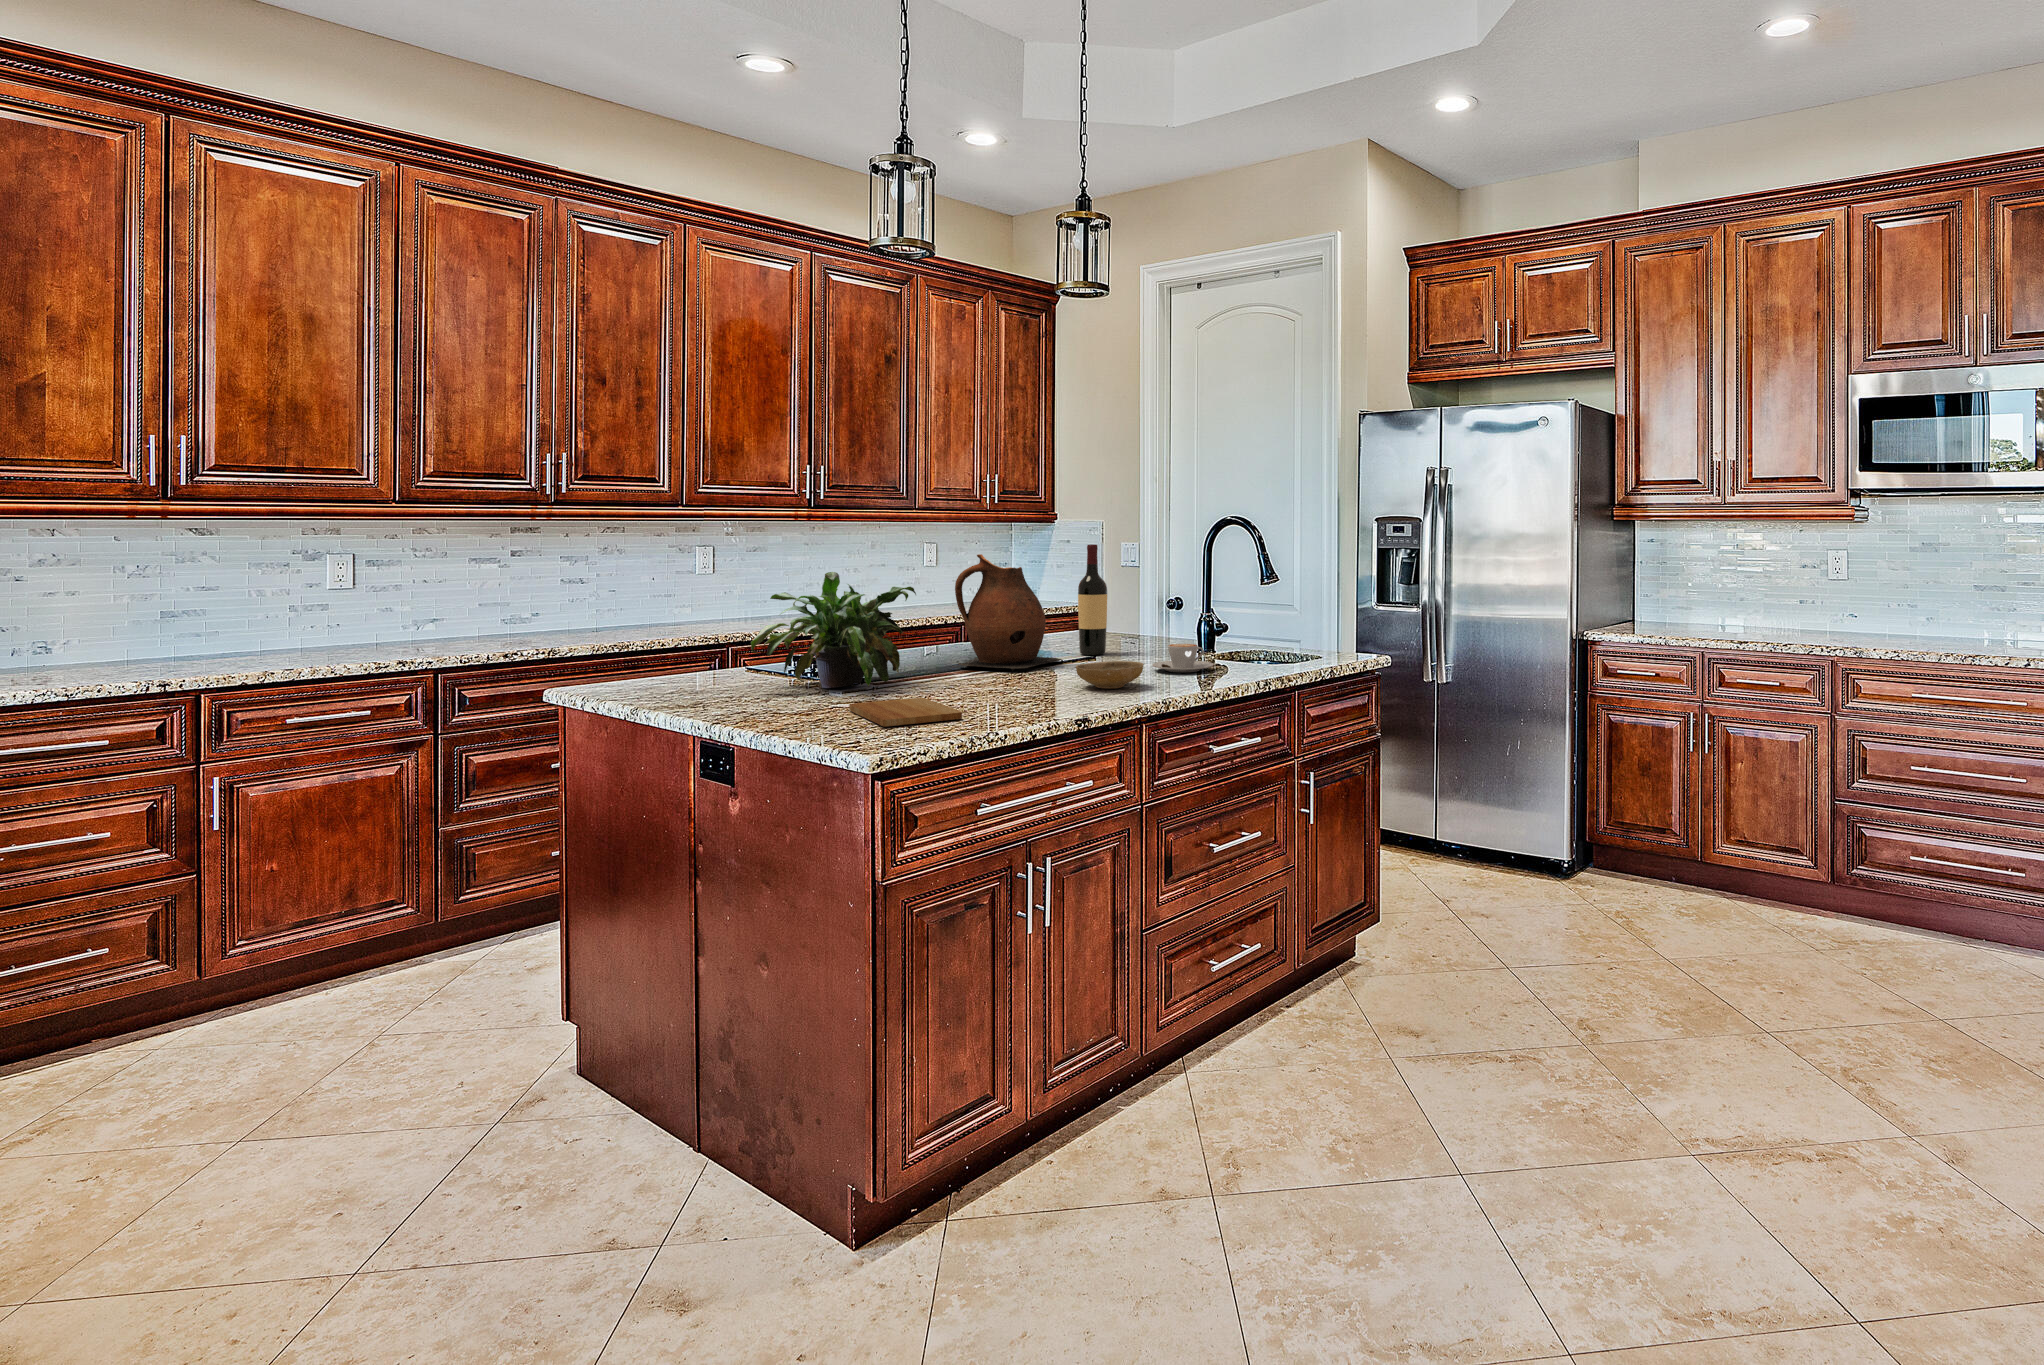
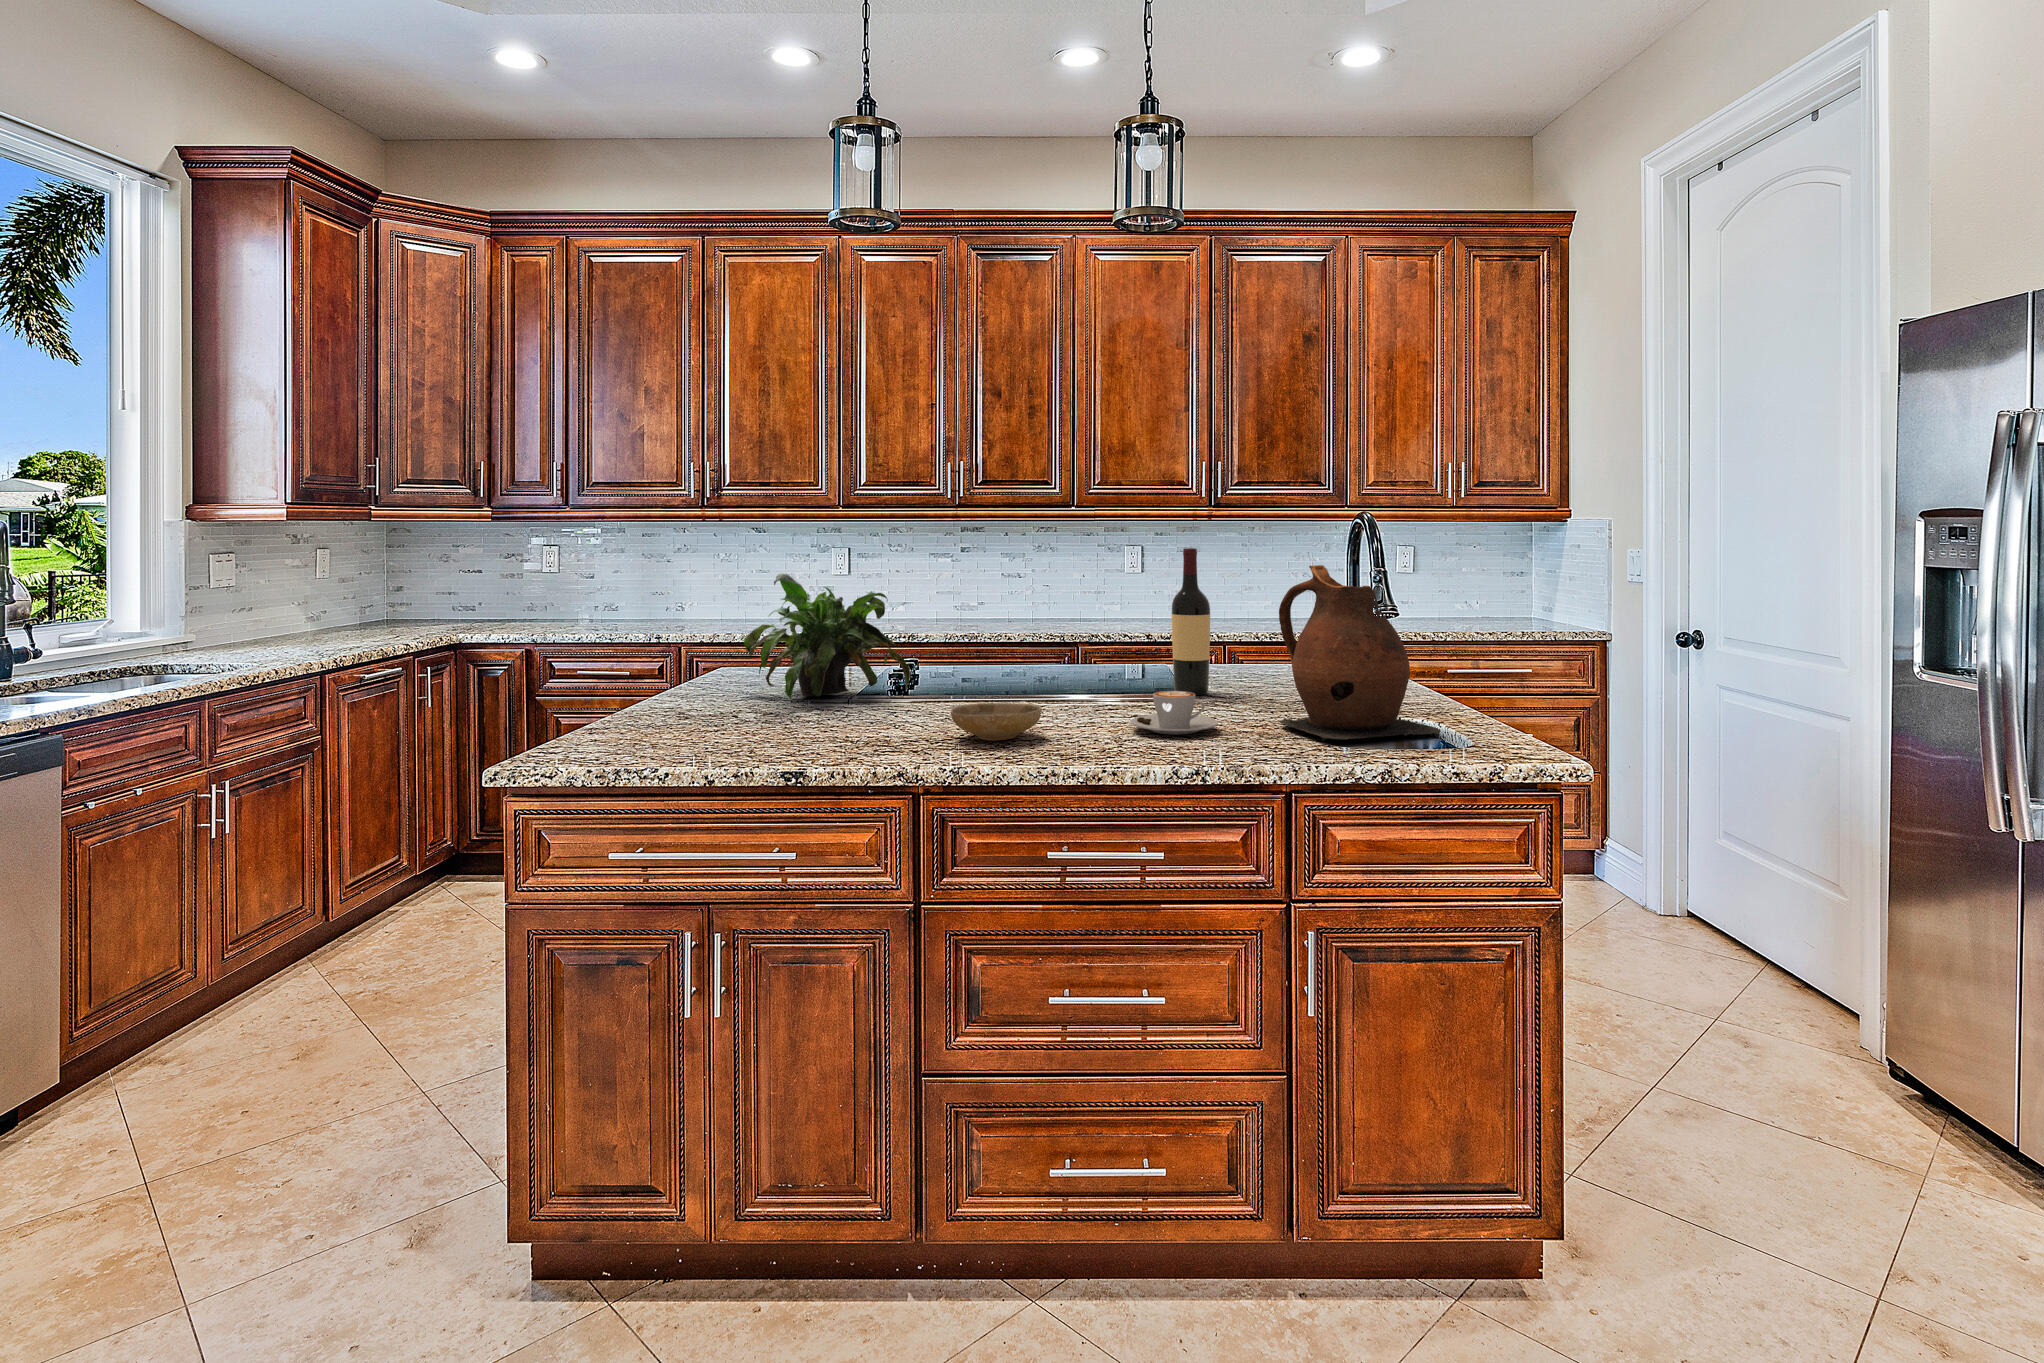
ceramic pitcher: present [955,554,1063,671] -> present [1279,565,1440,741]
cutting board: present [849,698,962,727] -> none [634,715,779,748]

